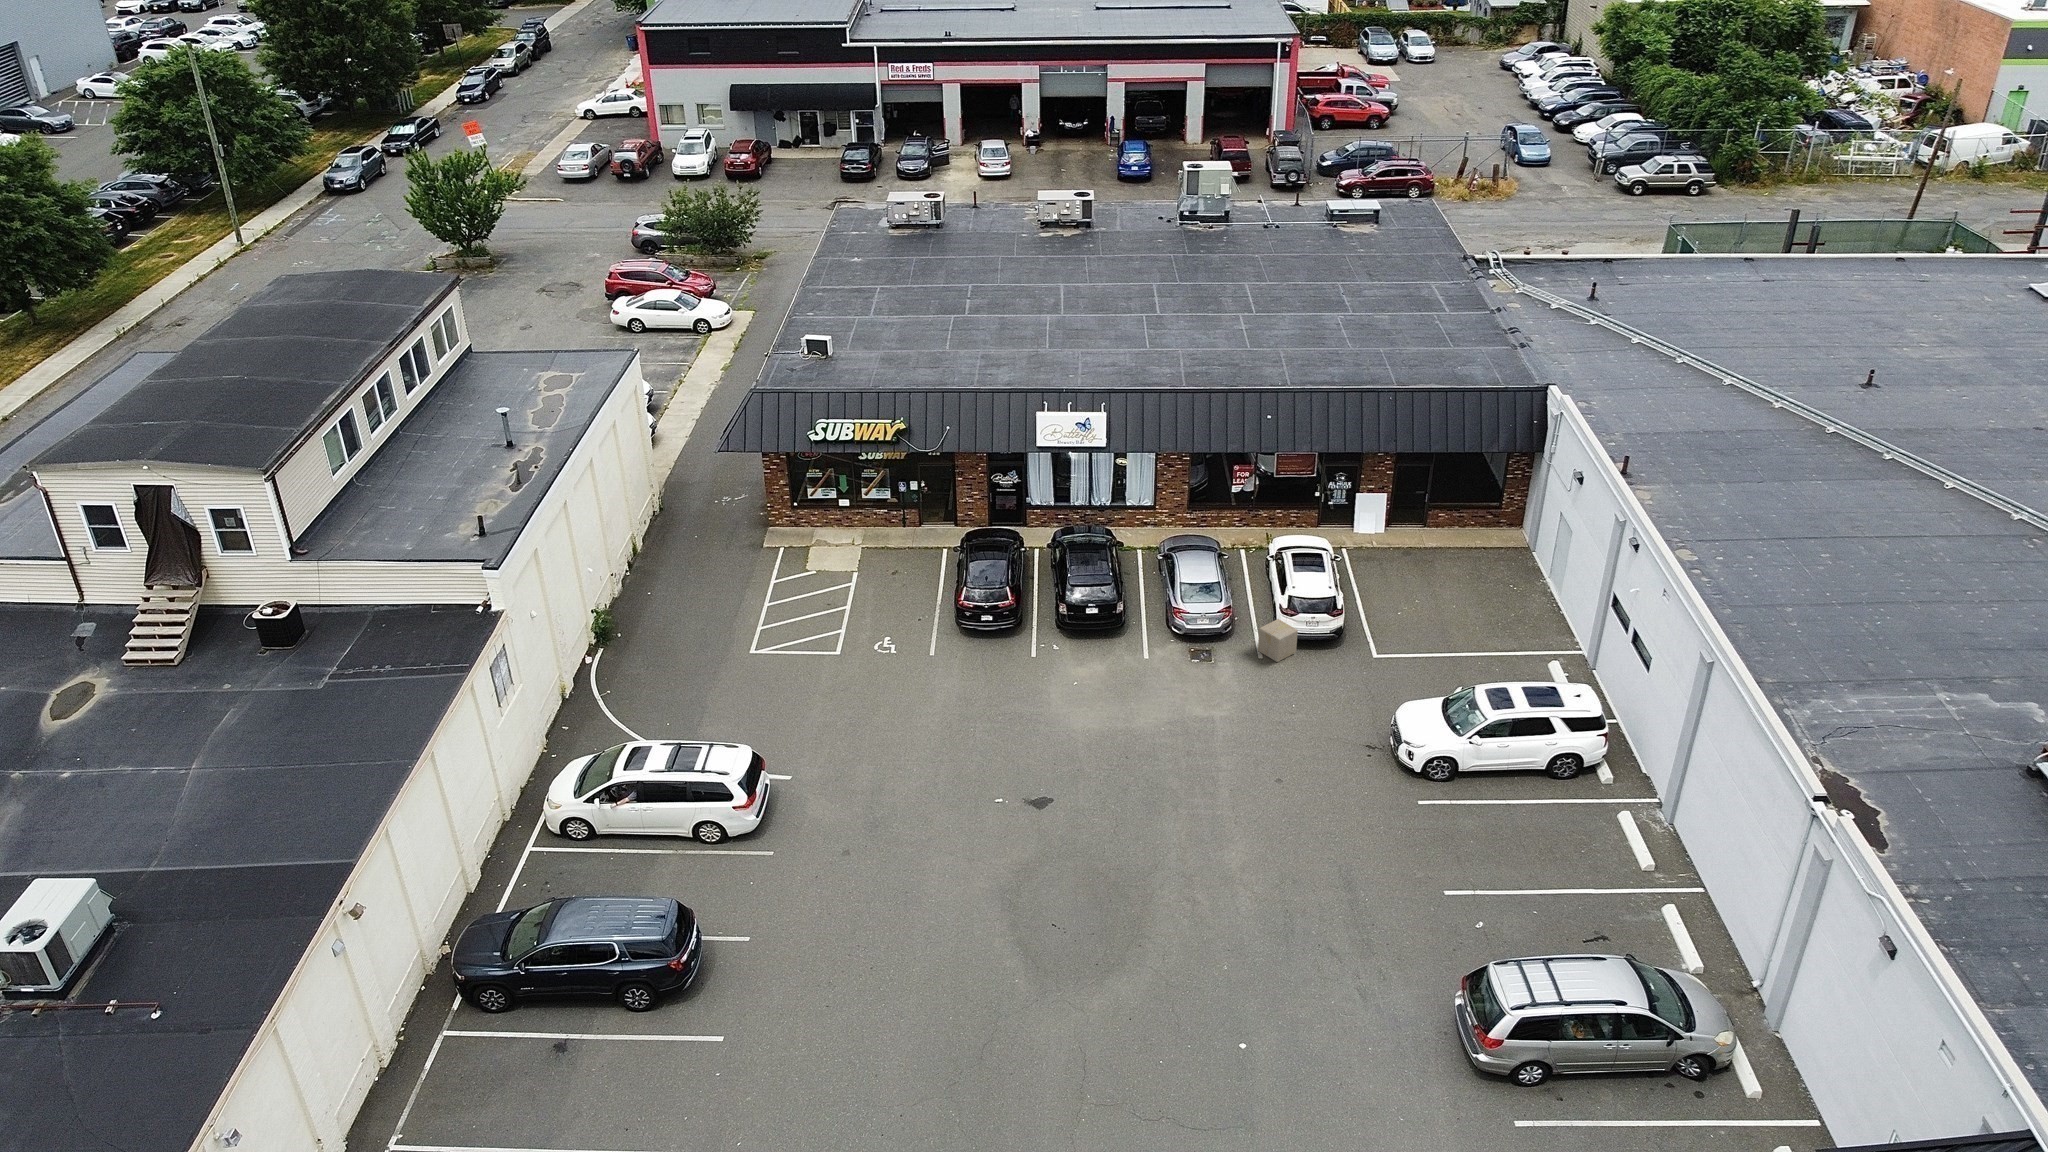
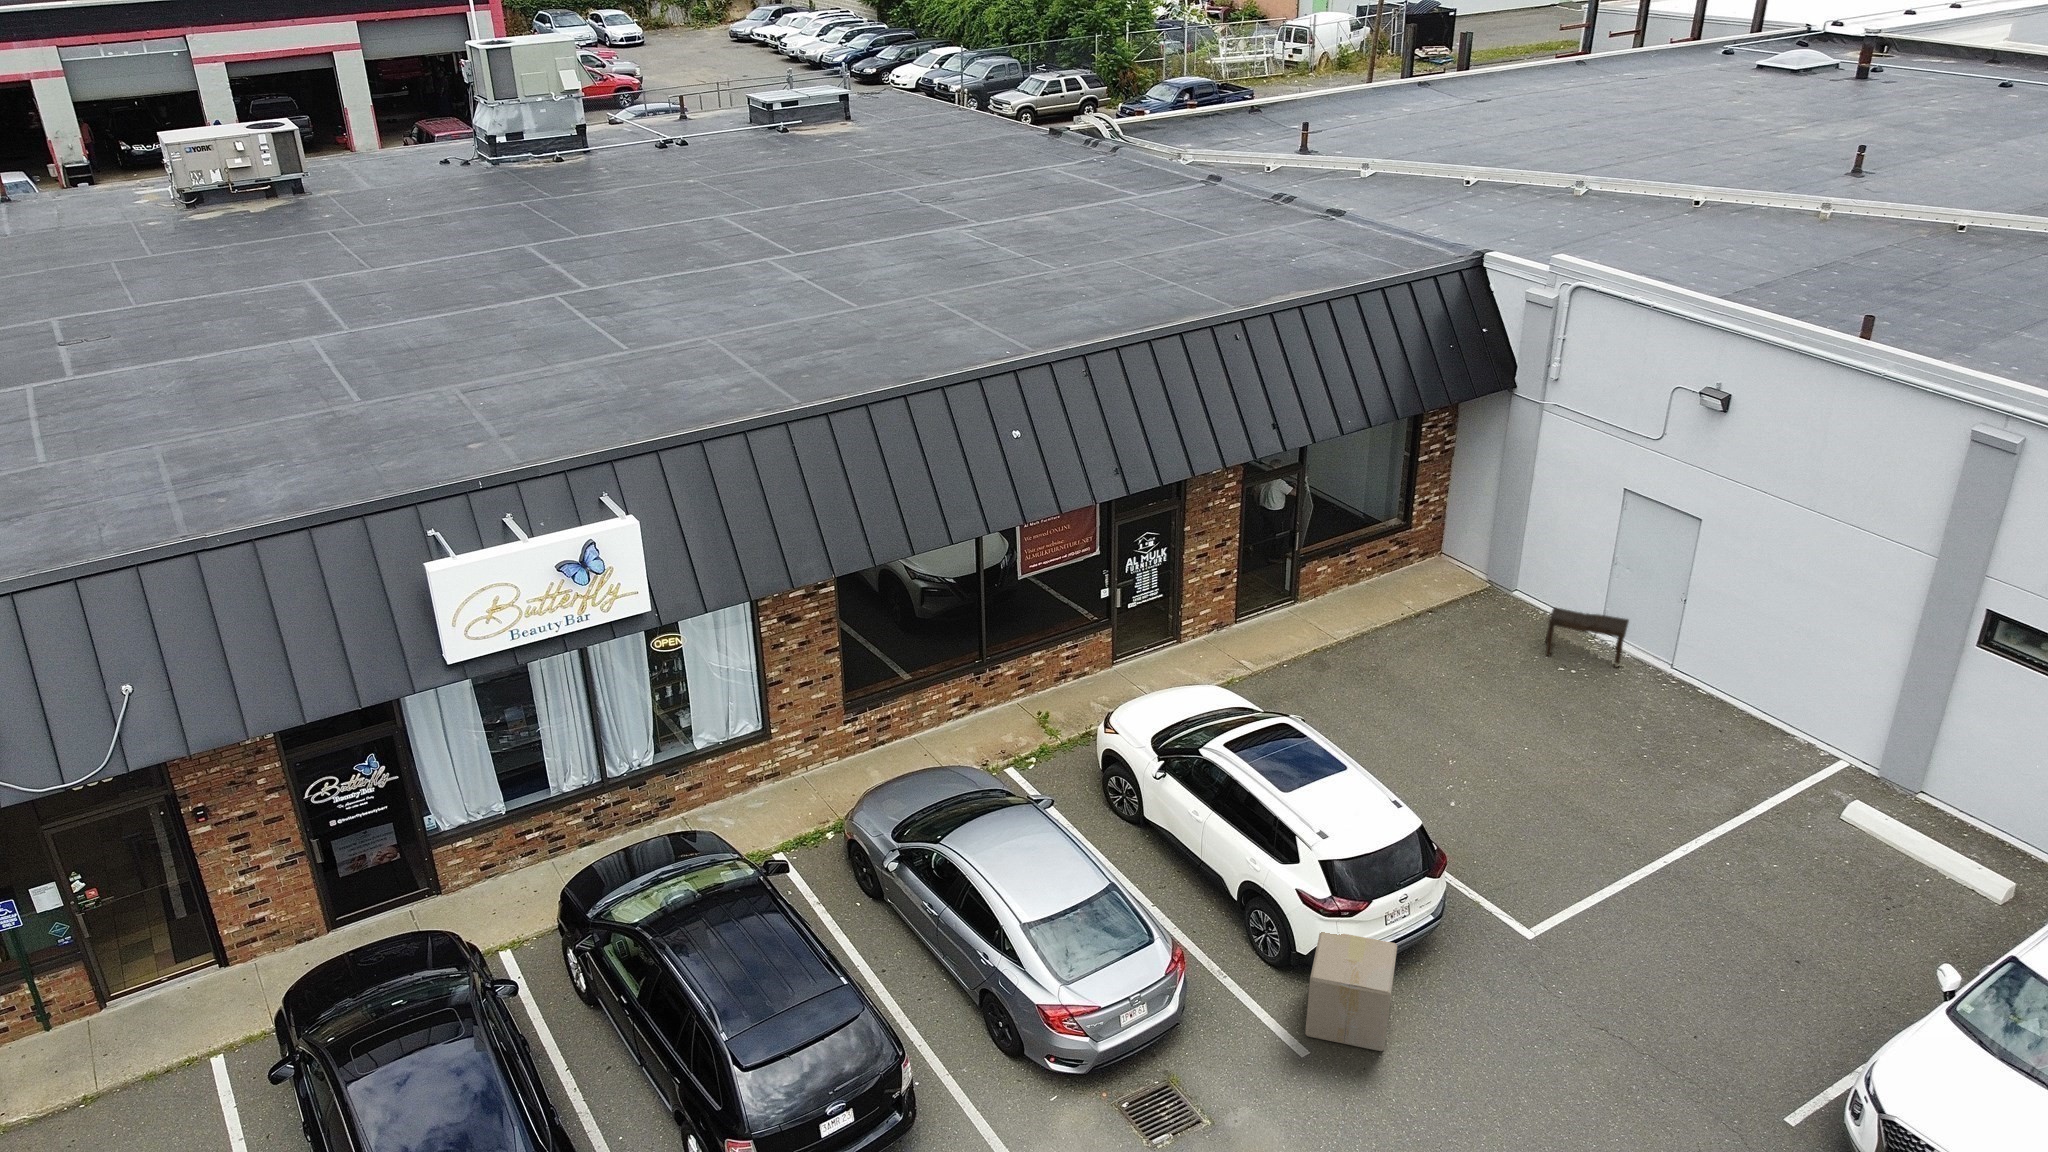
bench: none [1514,560,1553,595] -> present [1545,607,1629,668]

